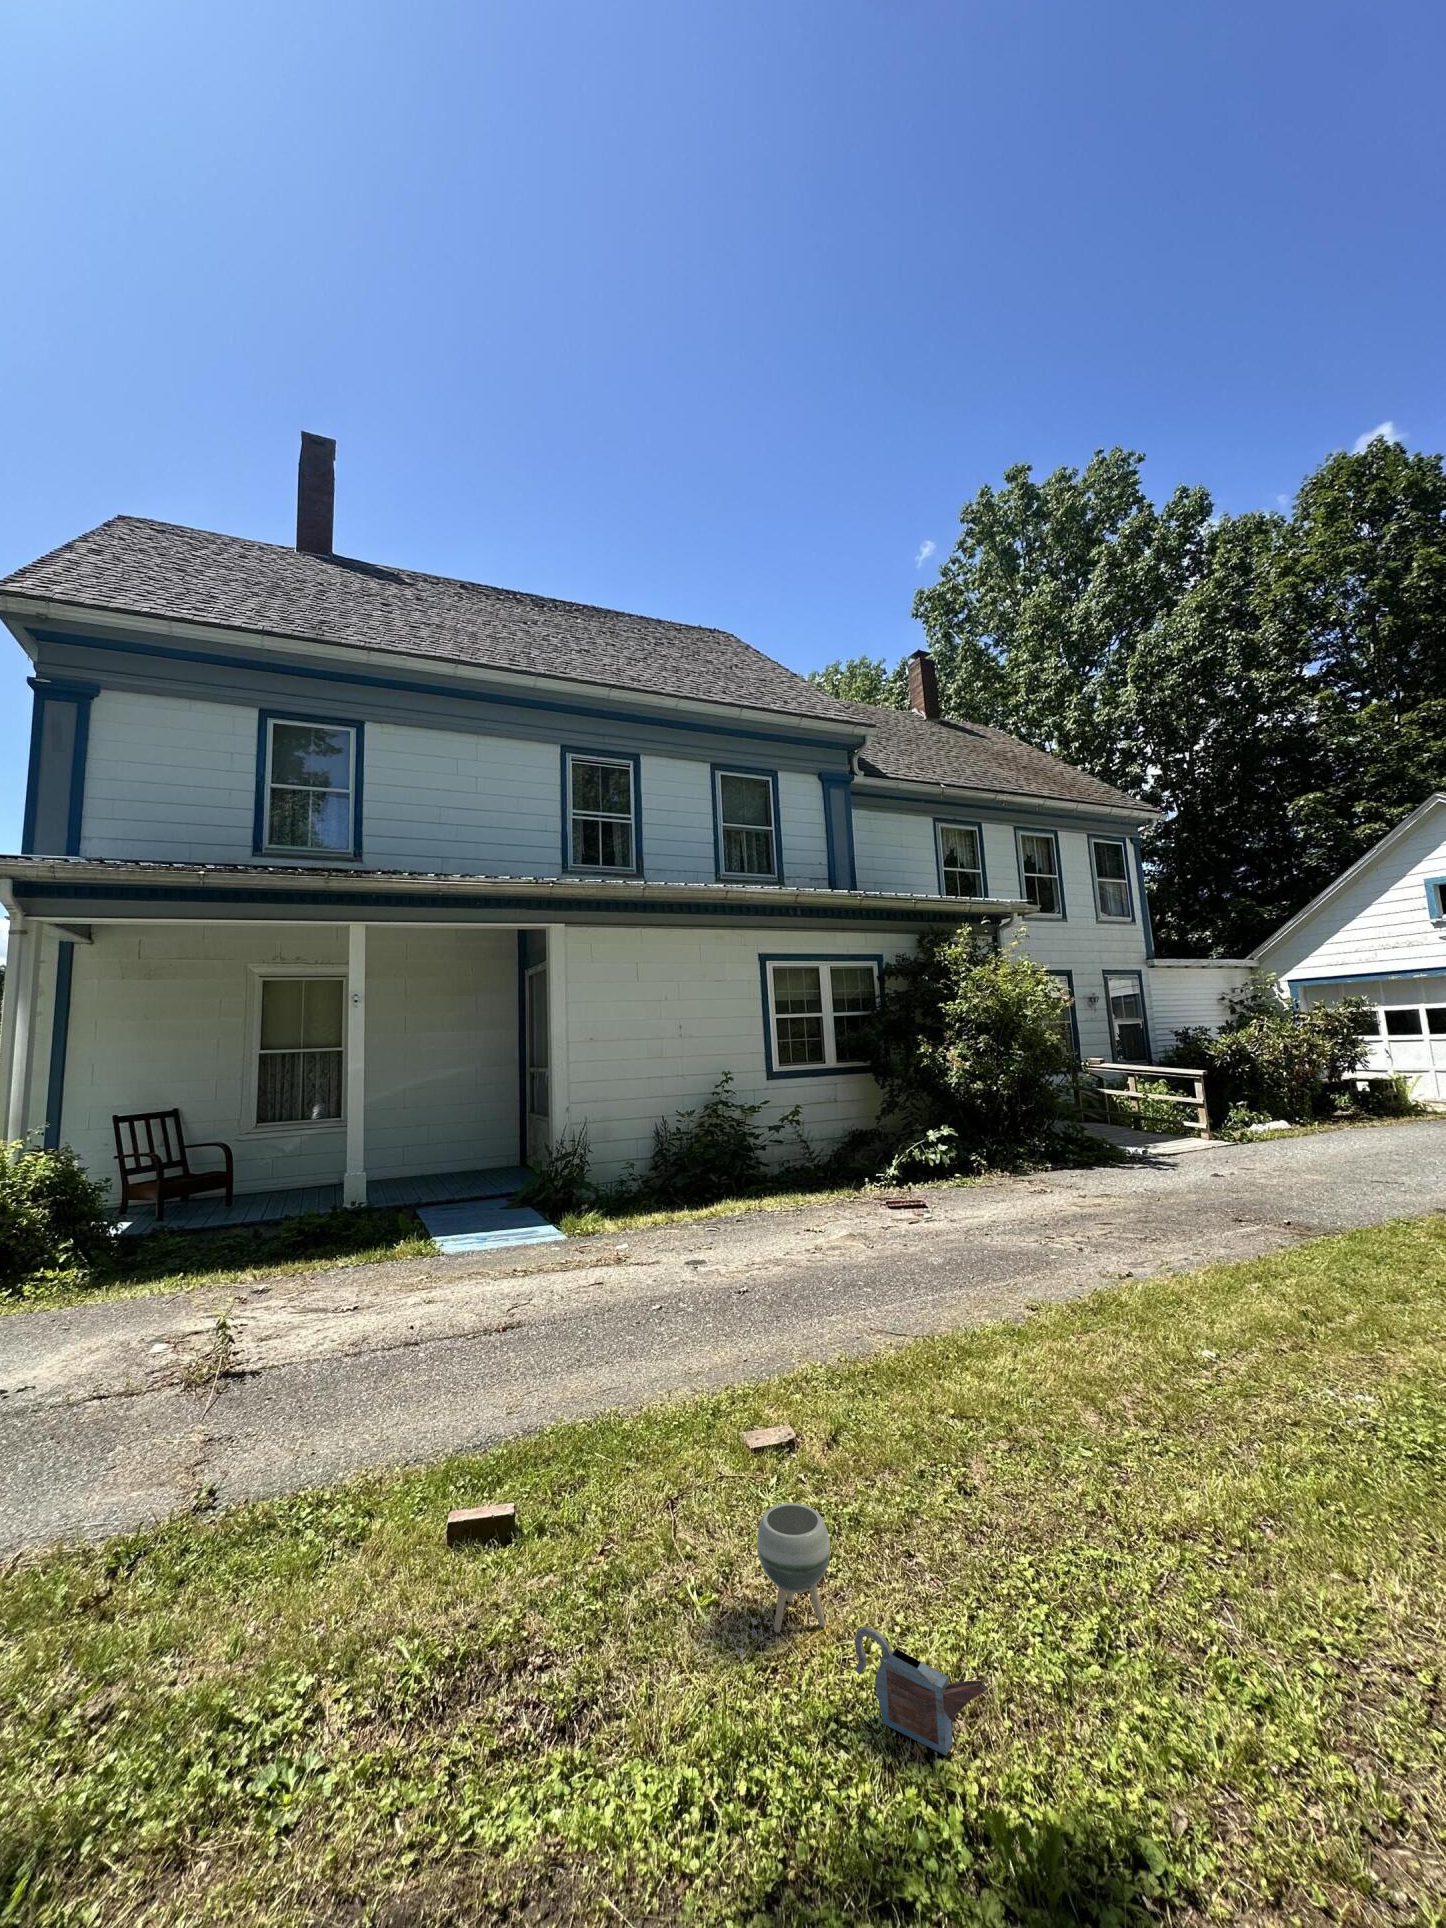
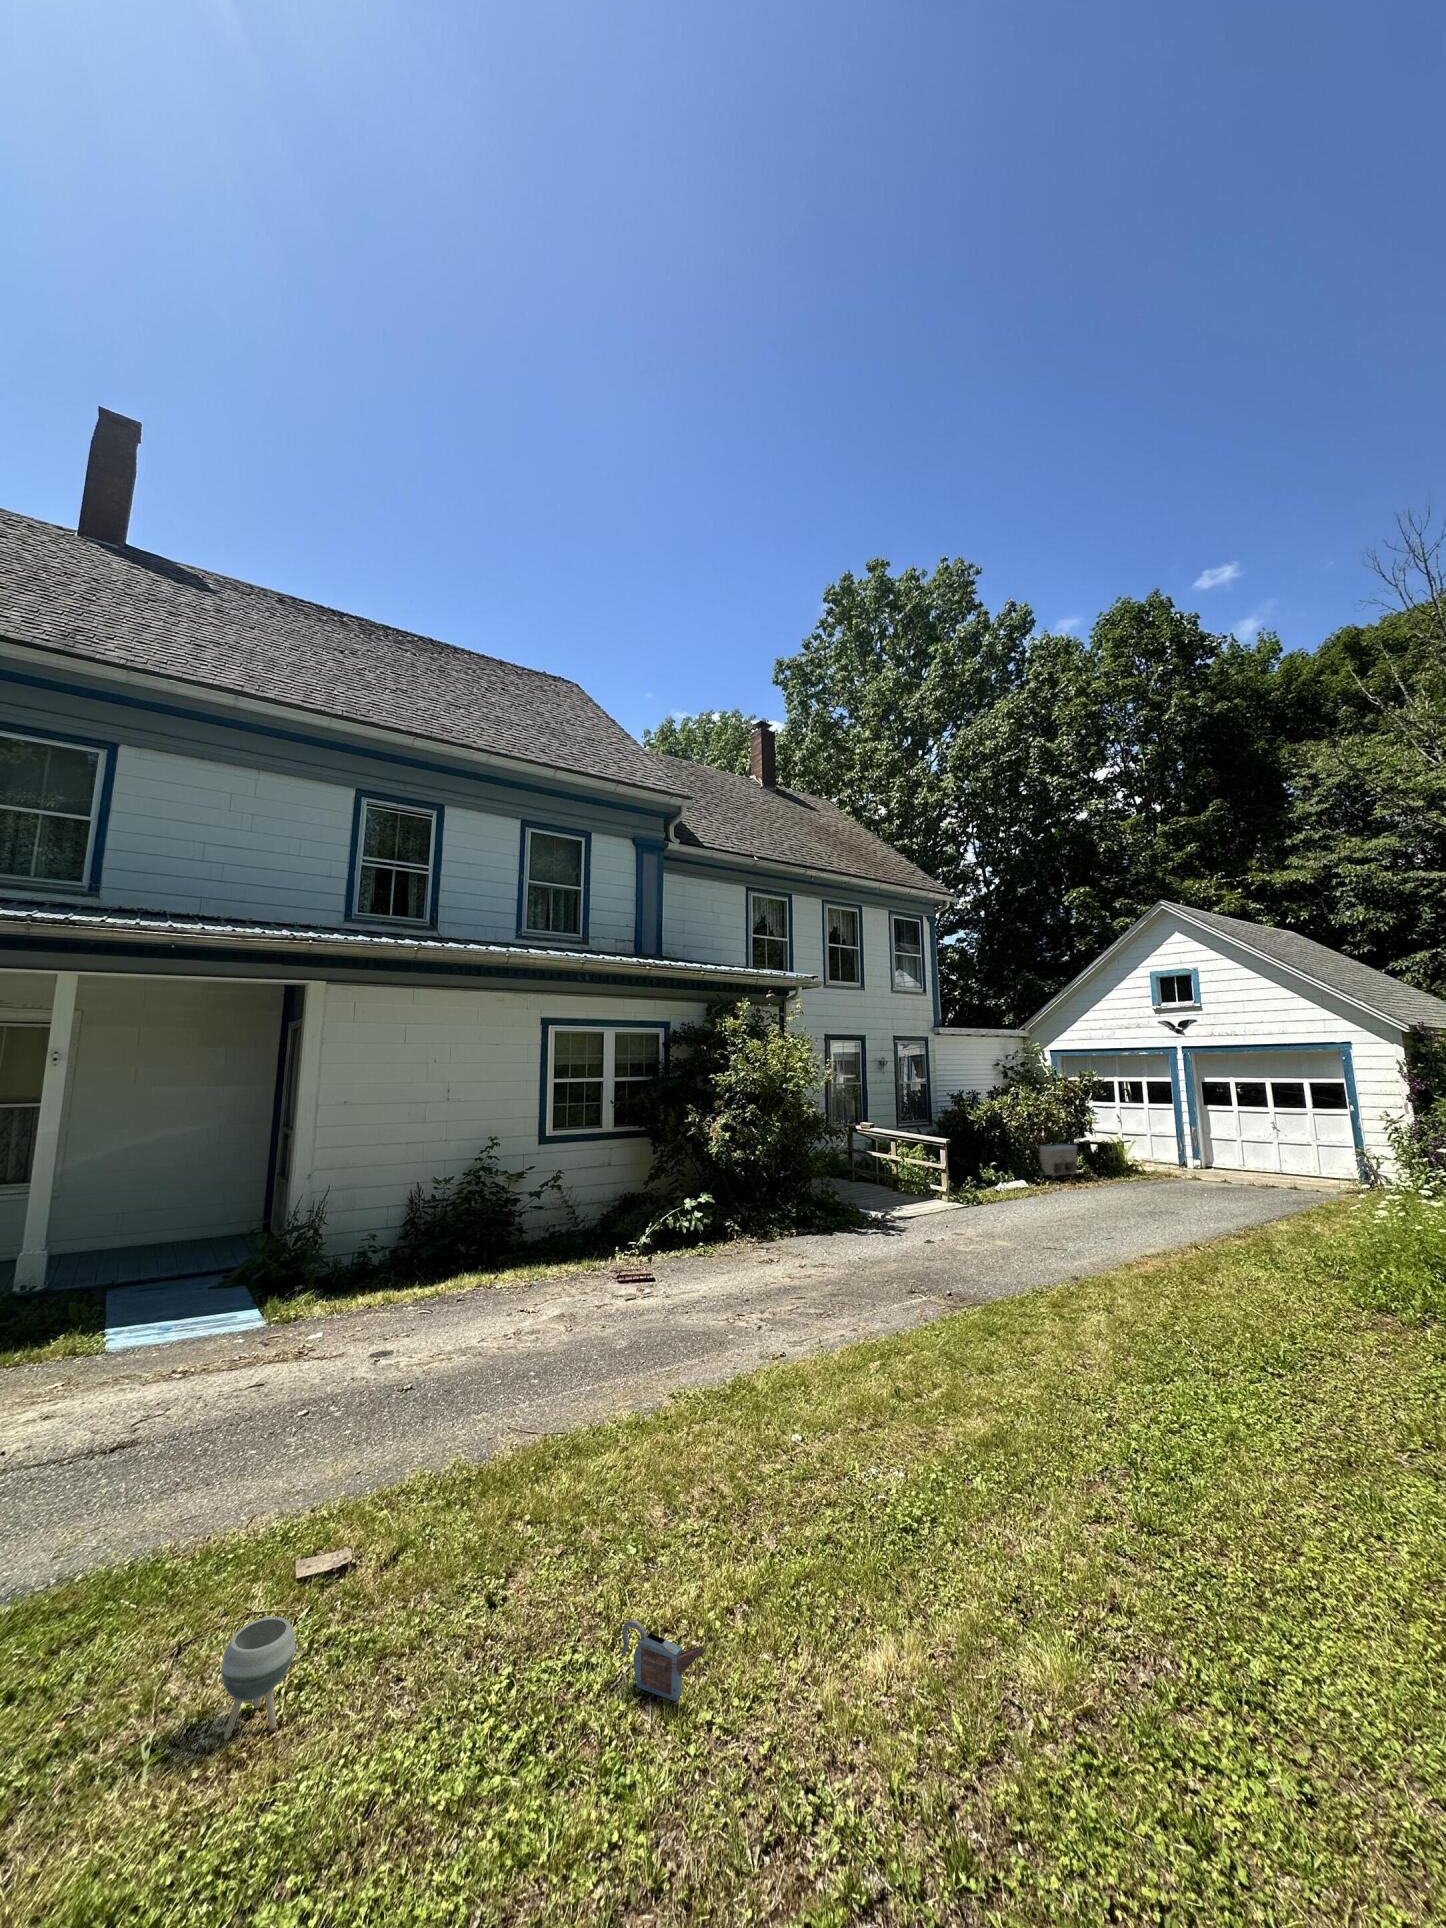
storage bench: none [1293,1079,1351,1117] -> present [1040,1144,1077,1176]
watering can: present [855,1626,987,1756] -> present [621,1620,706,1701]

